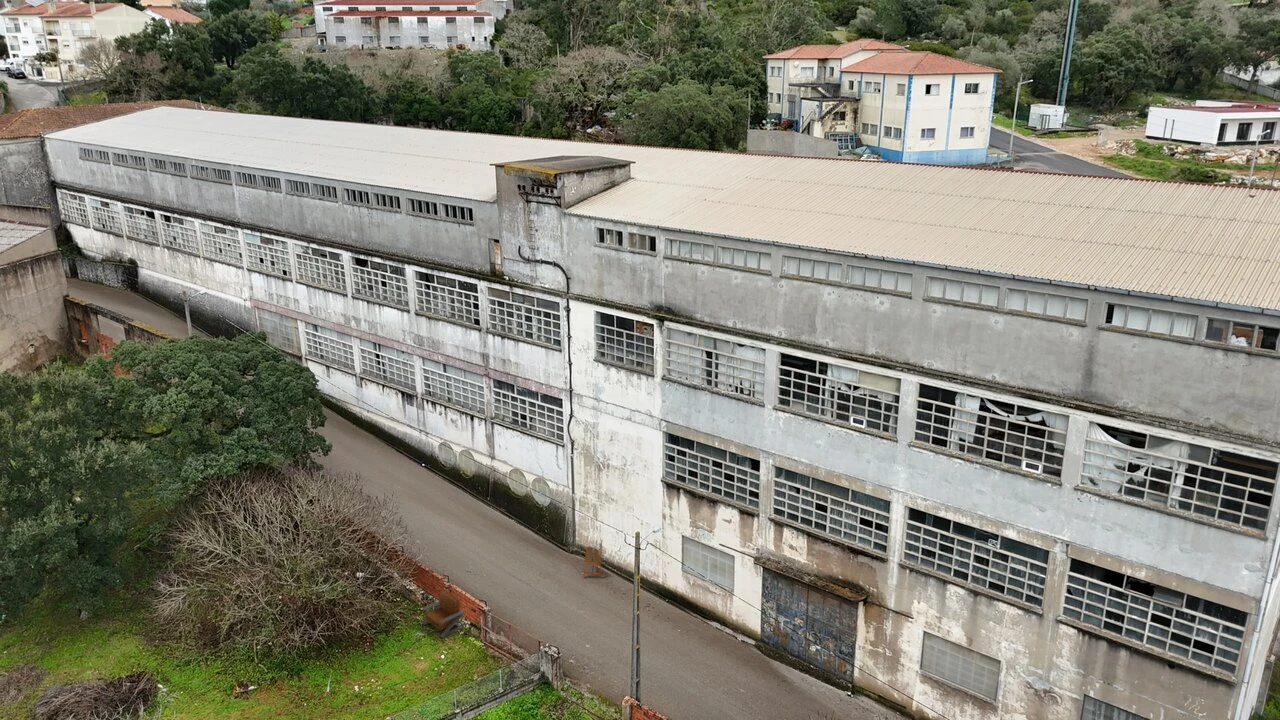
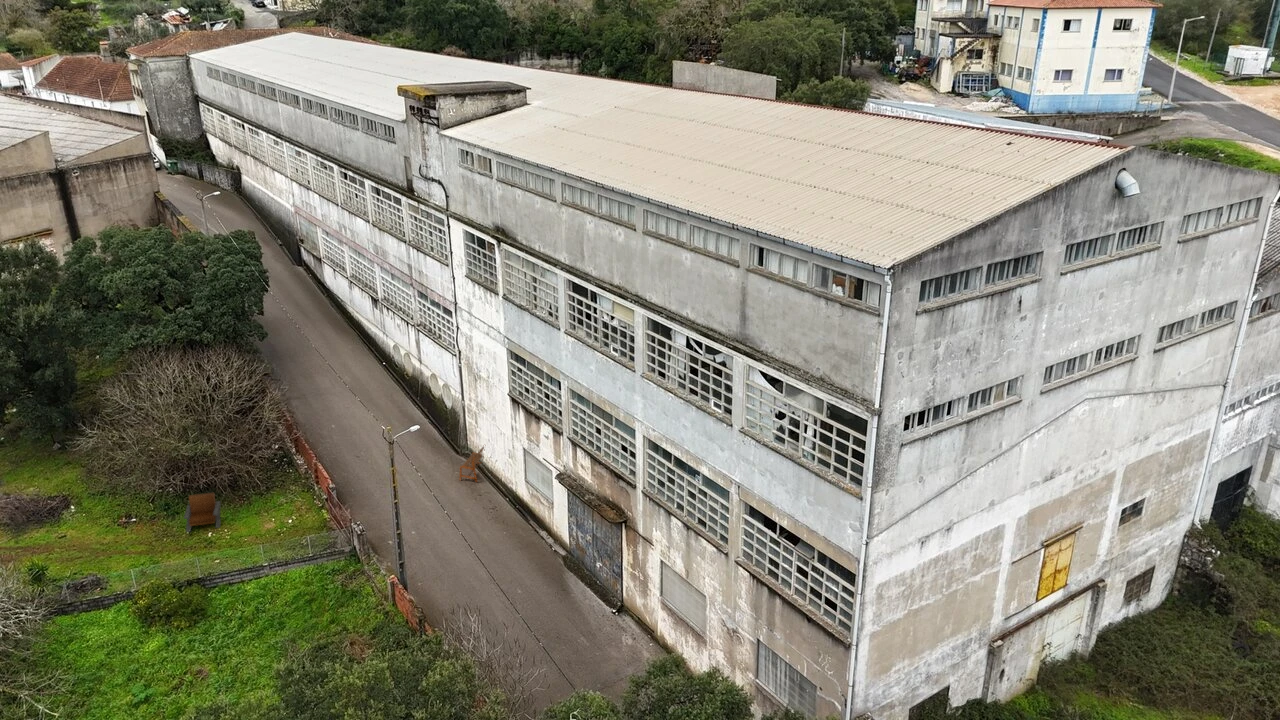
lounge chair: present [422,590,465,638] -> present [184,493,221,532]

